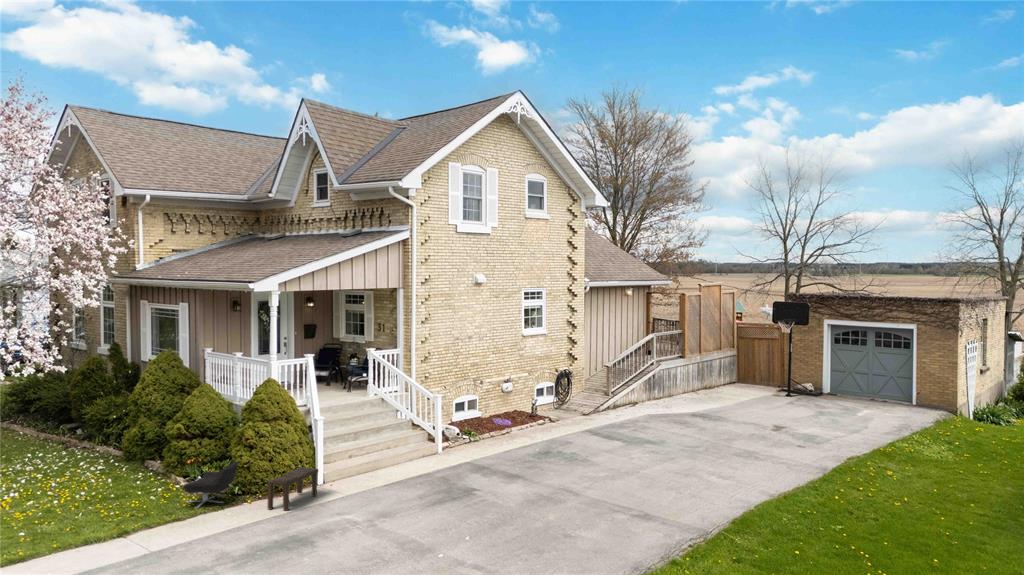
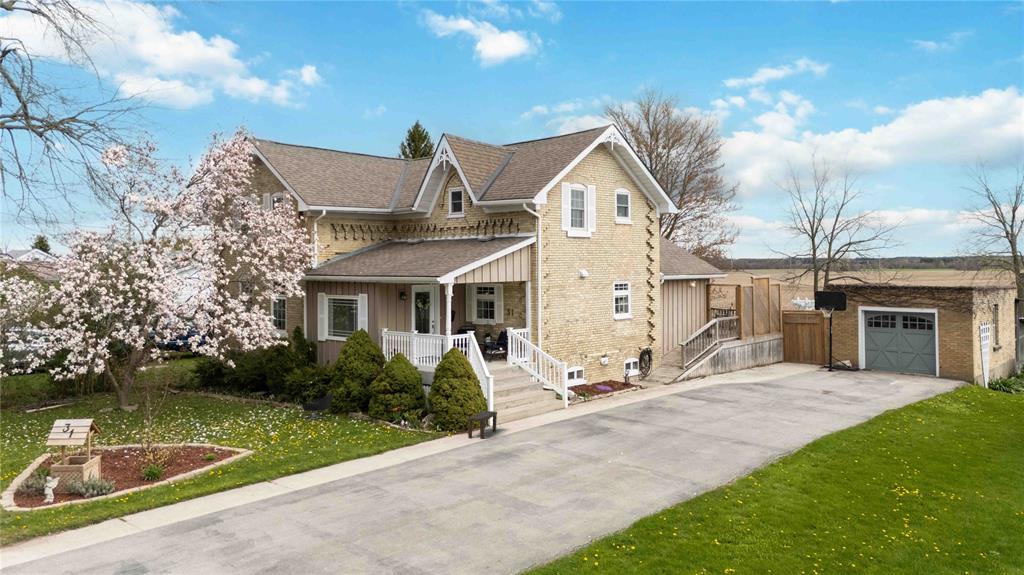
lounge chair: present [183,462,238,508] -> present [302,393,334,417]

